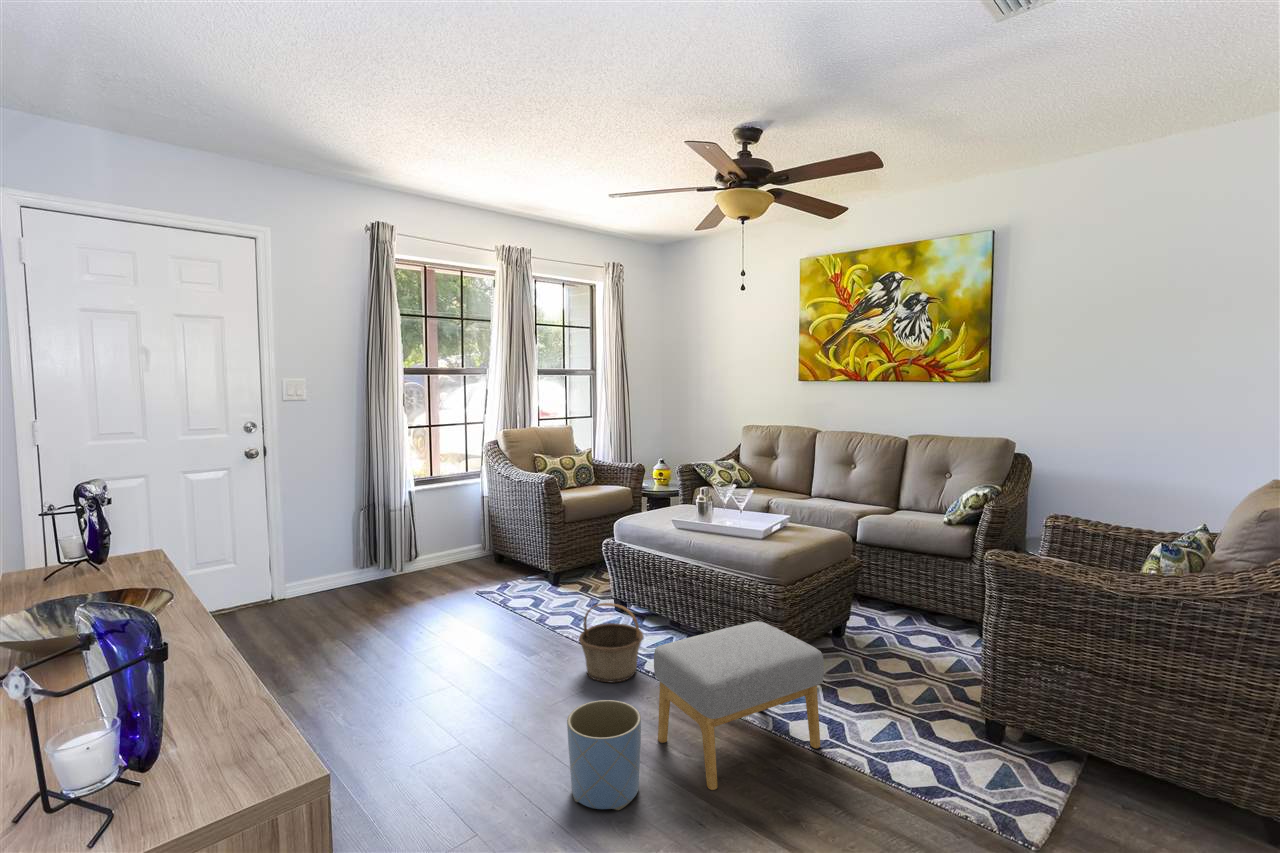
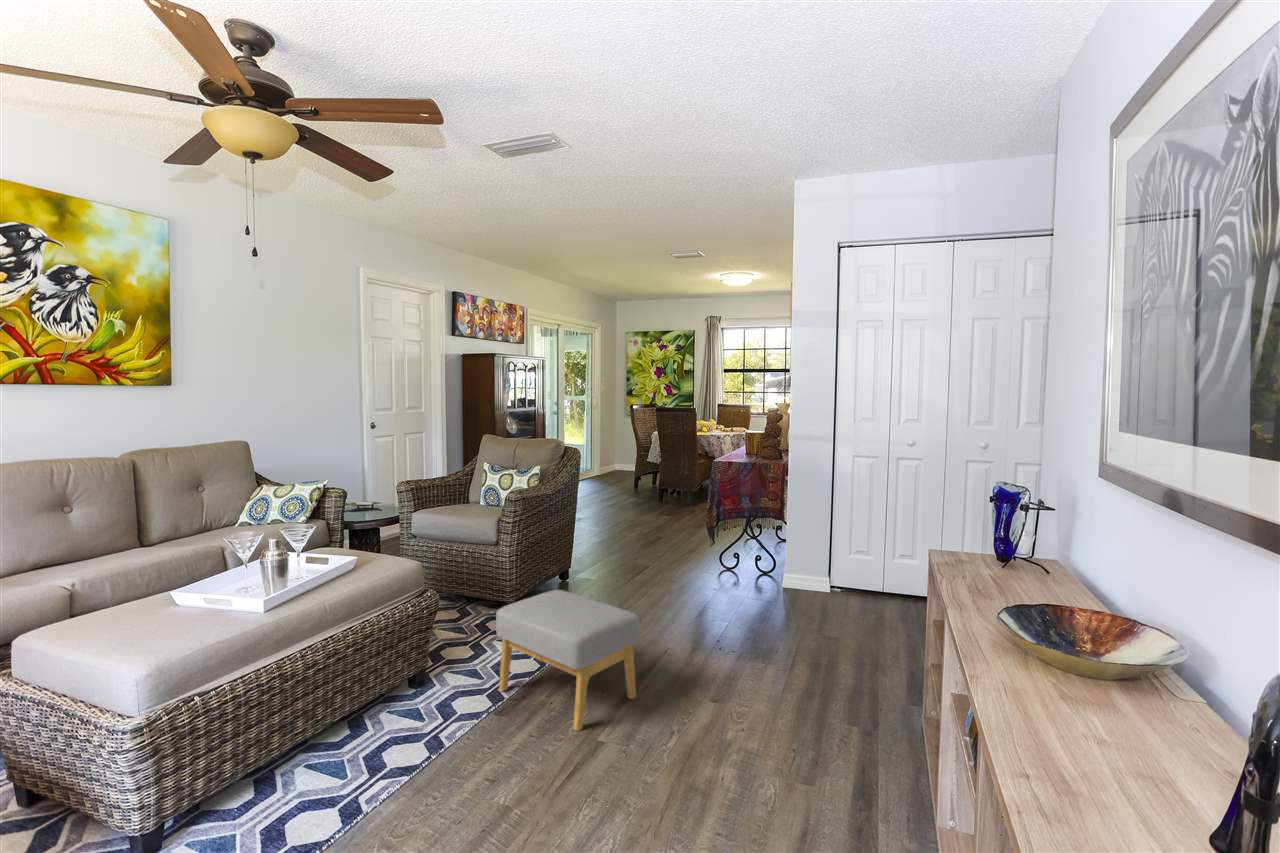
basket: present [579,603,644,682] -> none [372,691,472,819]
planter: present [567,700,641,810] -> none [636,662,701,756]

